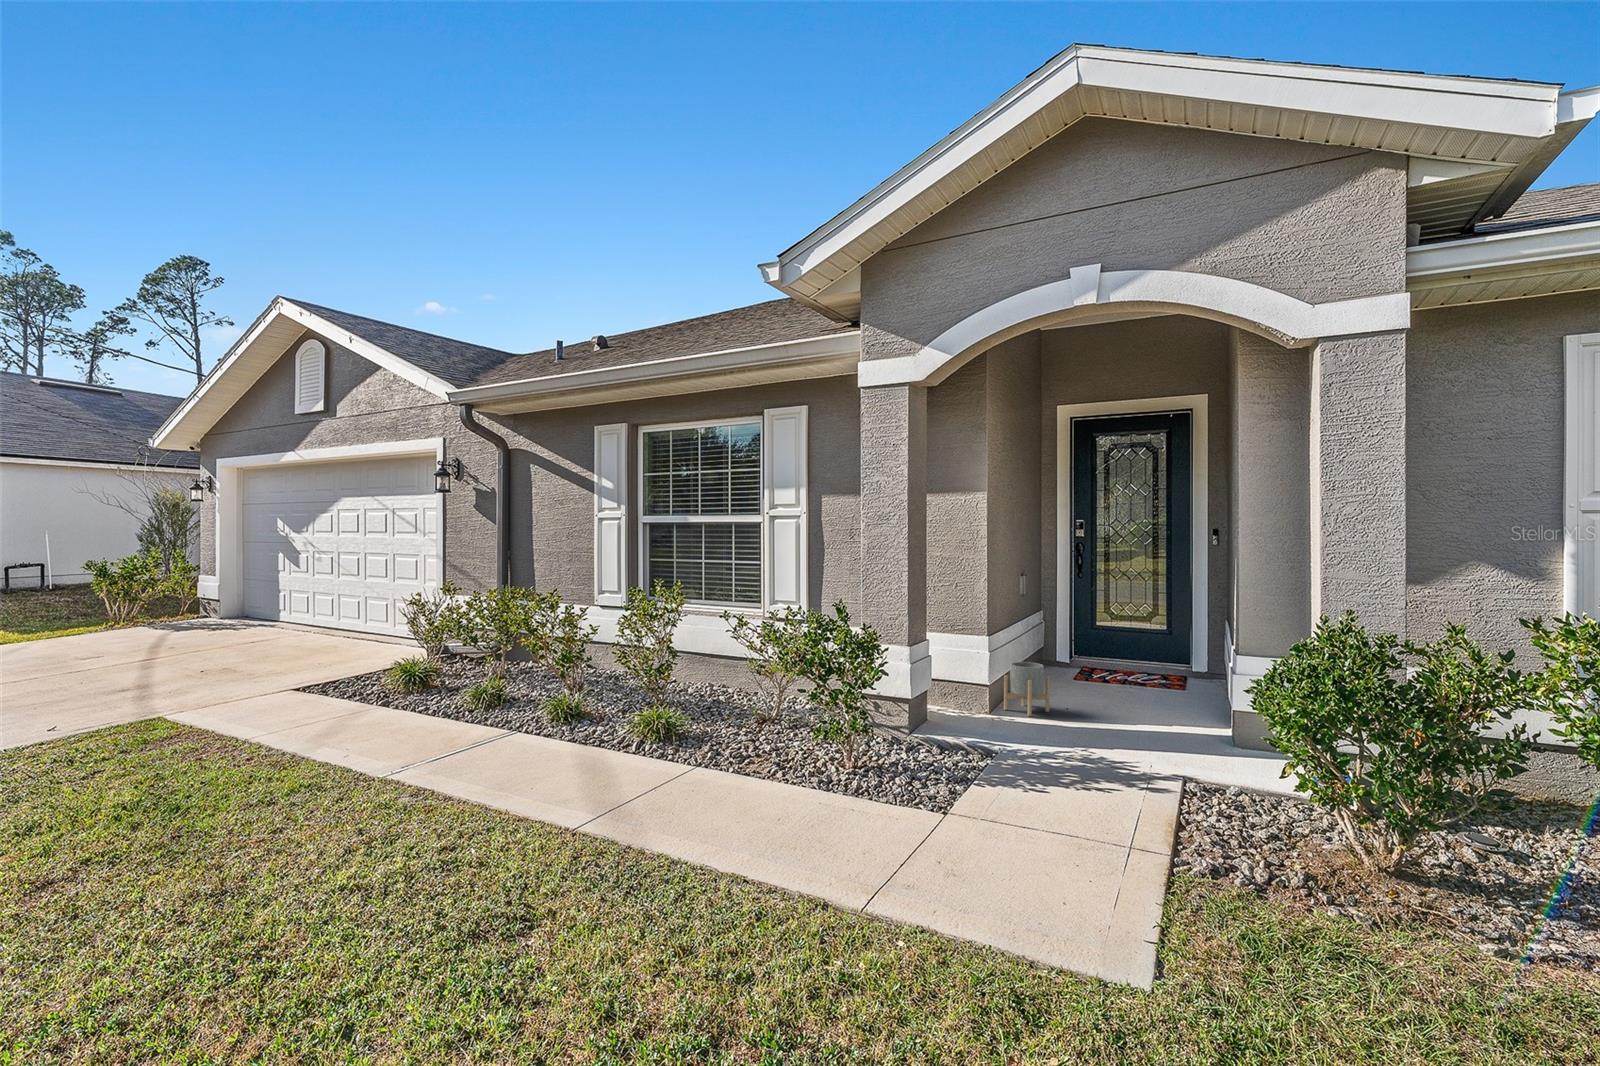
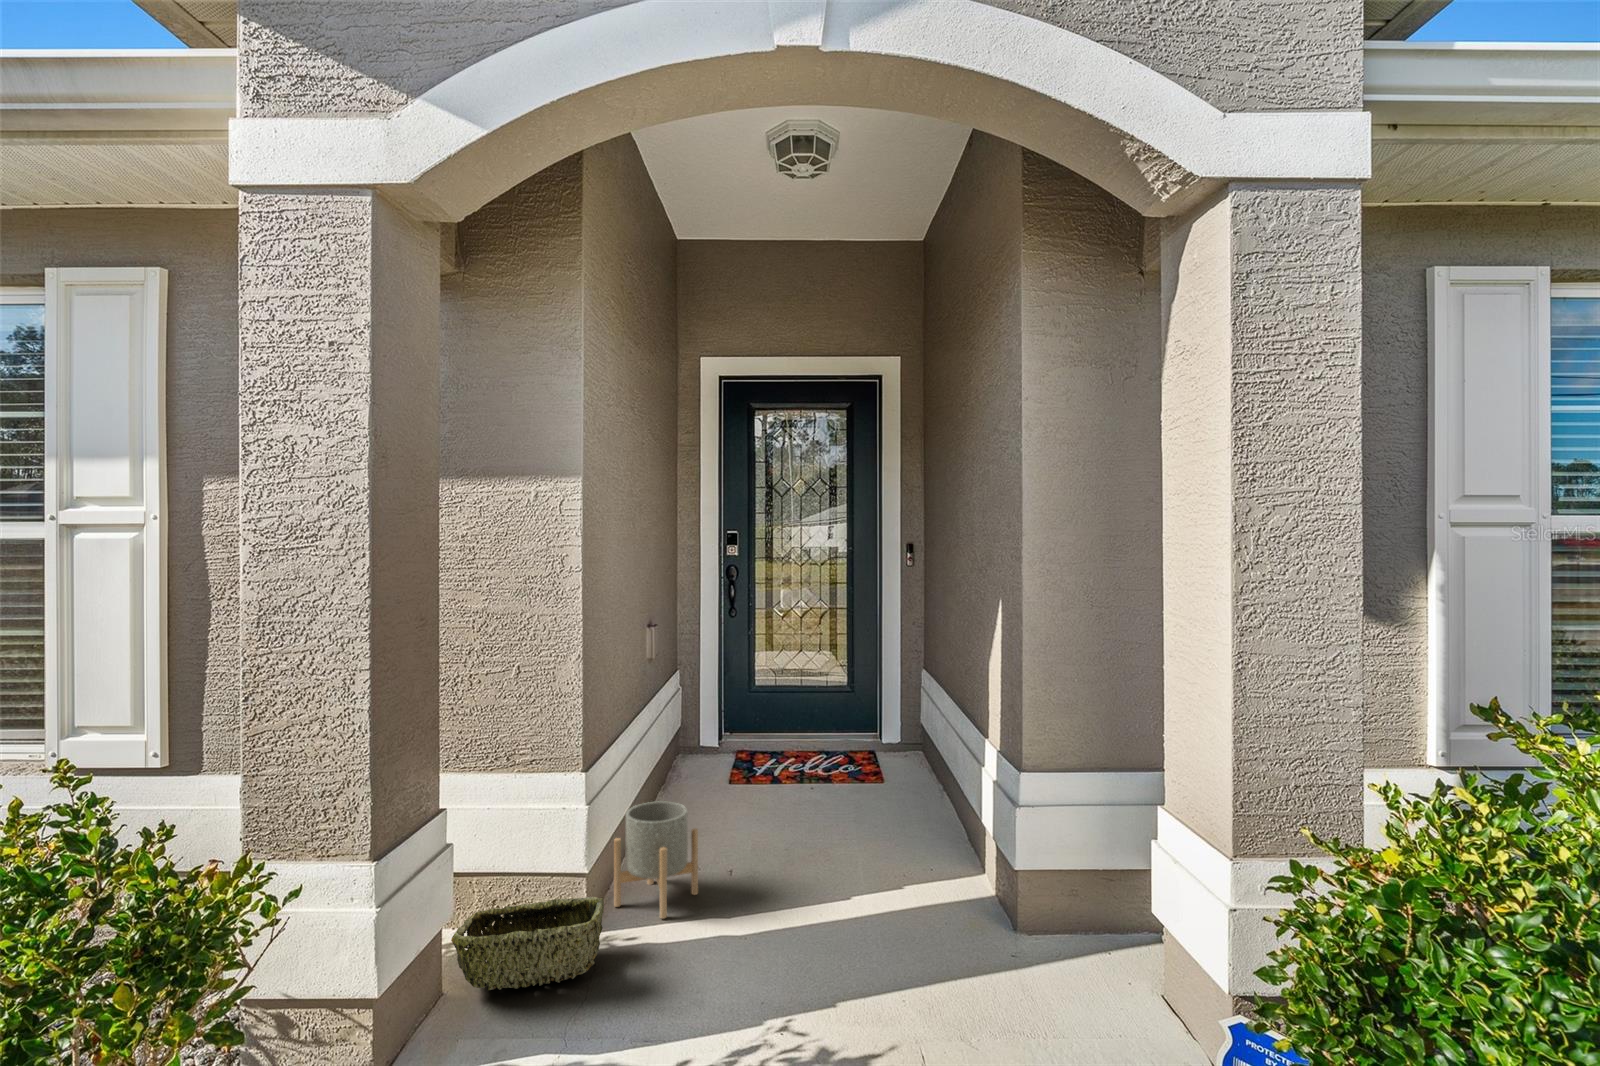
woven basket: none [933,693,999,724] -> present [451,897,604,990]

